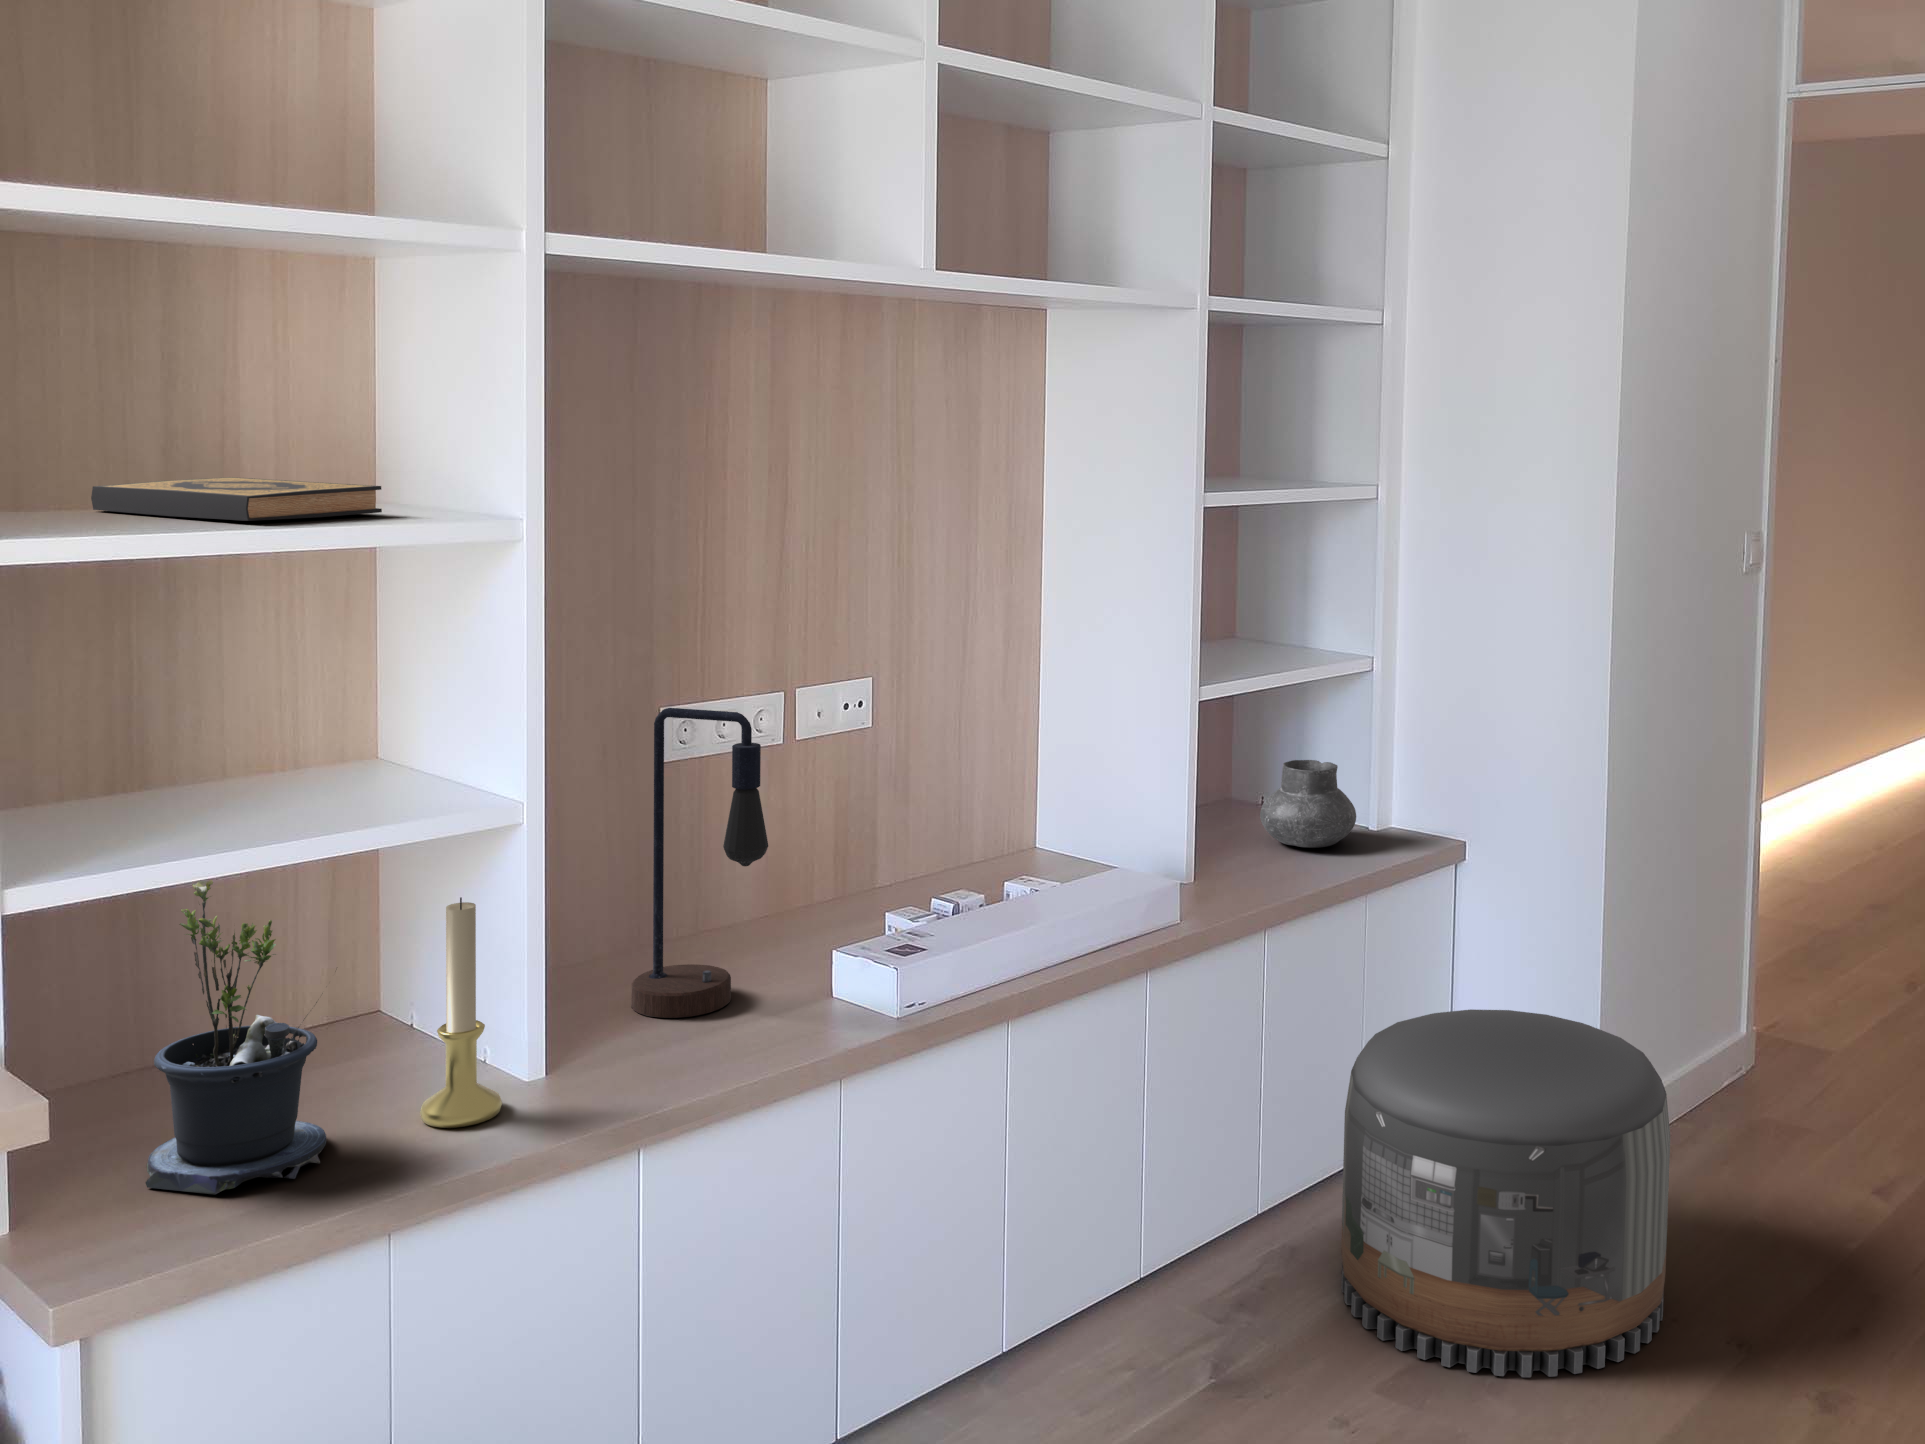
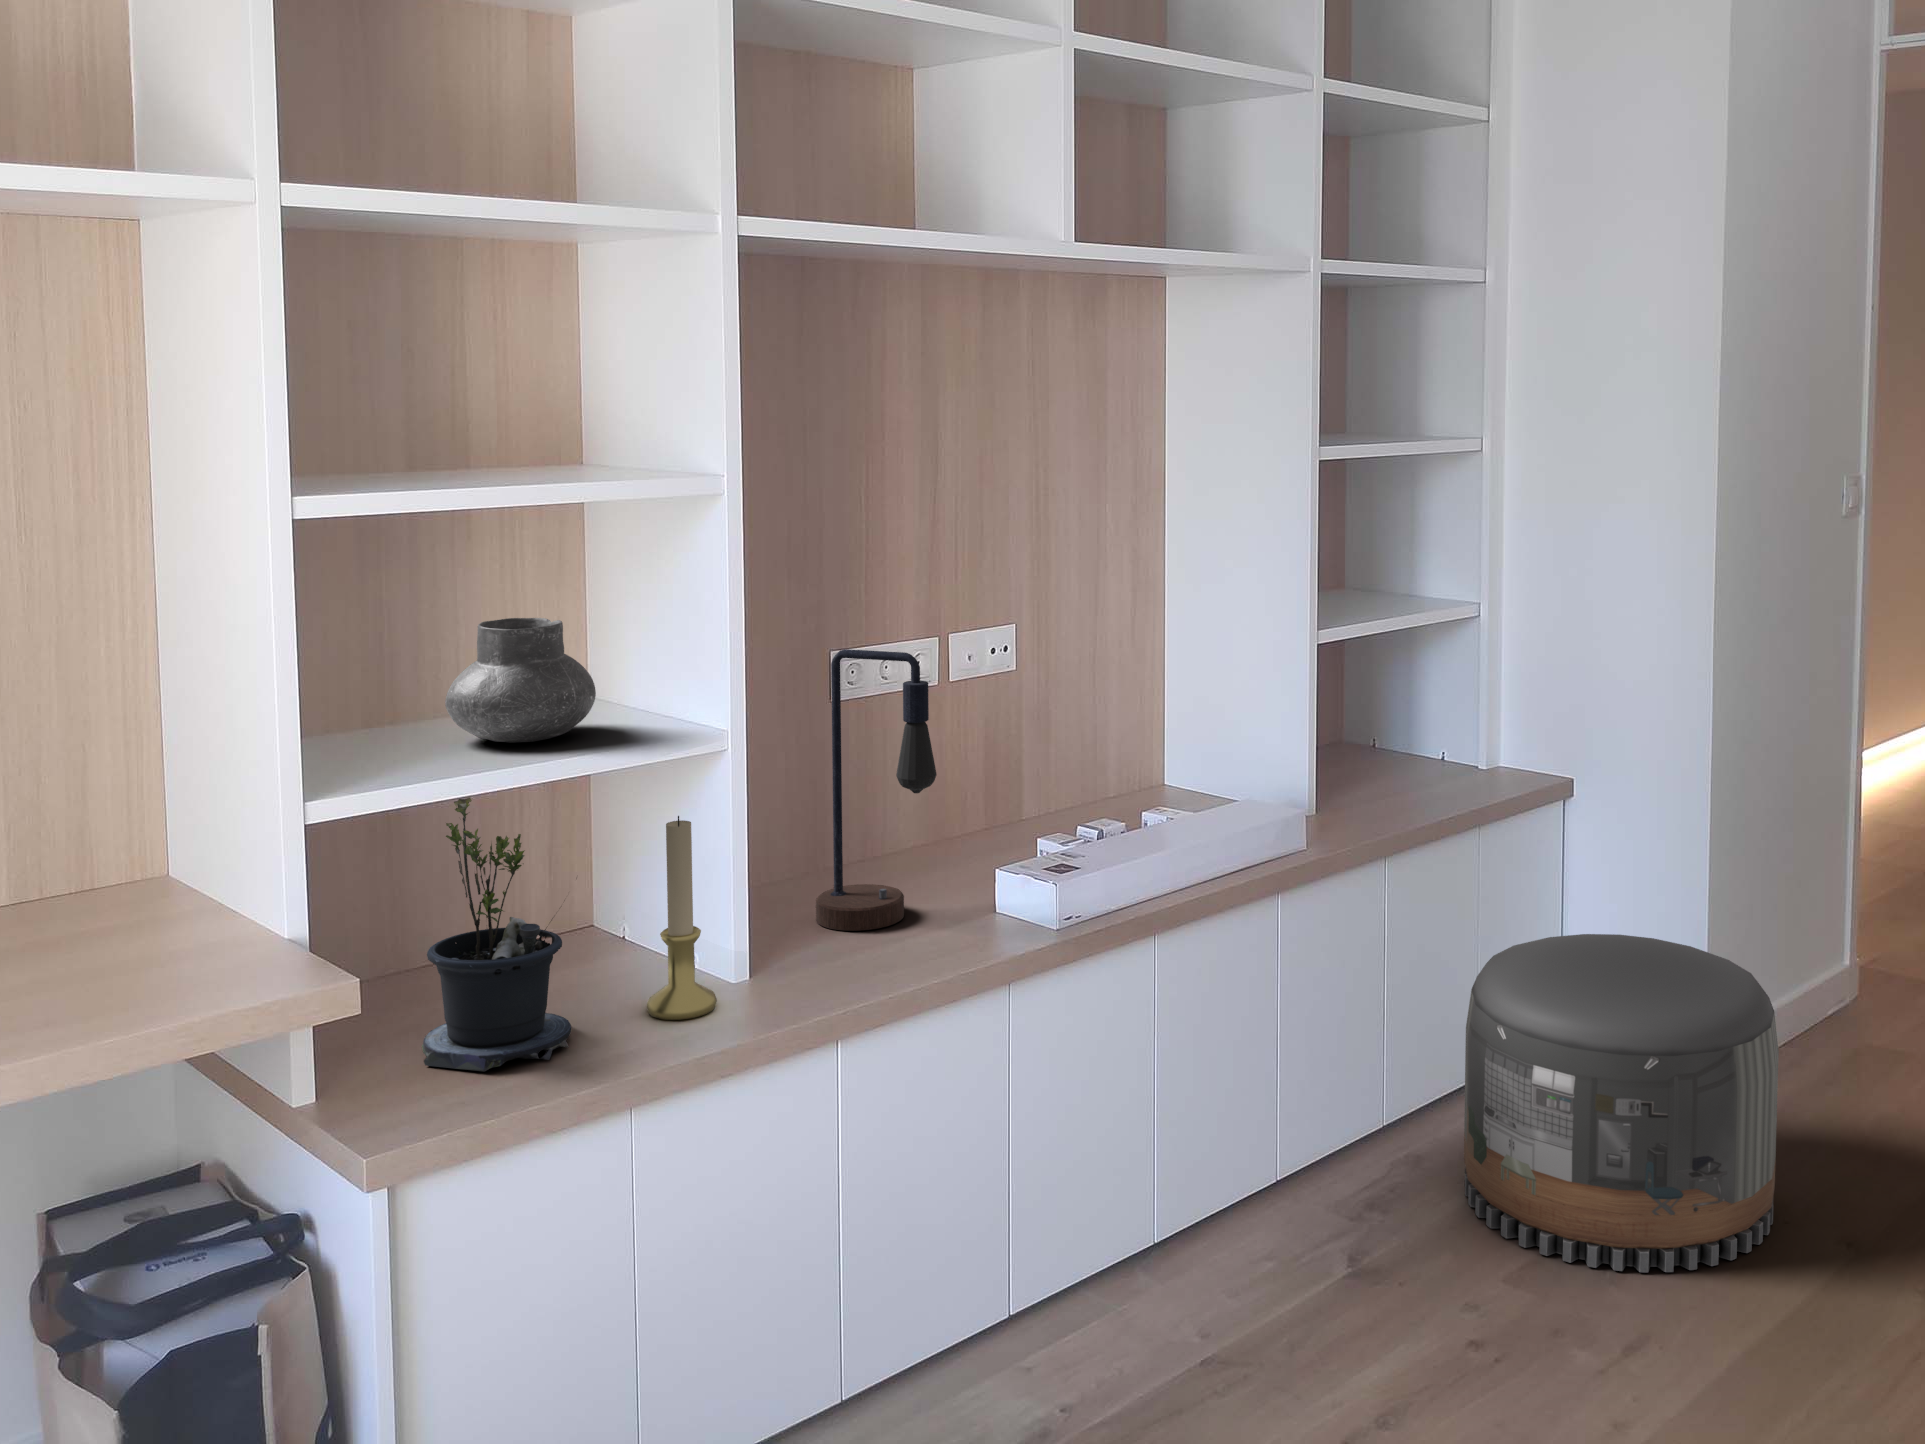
hardback book: present [91,477,382,521] -> none [350,444,599,481]
vase: present [1260,760,1356,848] -> present [445,618,596,743]

